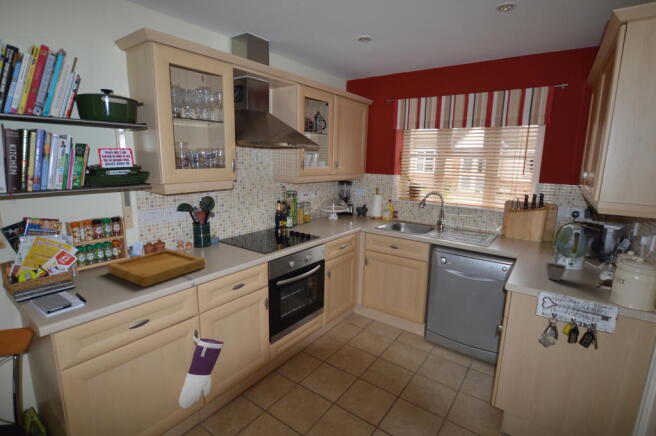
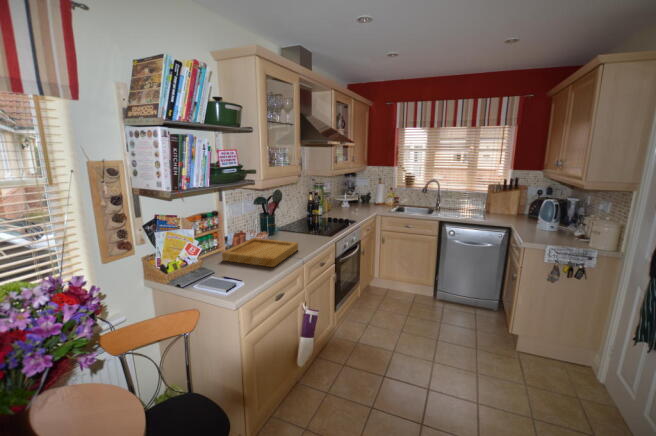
potted plant: present [540,224,588,281] -> none [532,195,577,238]

